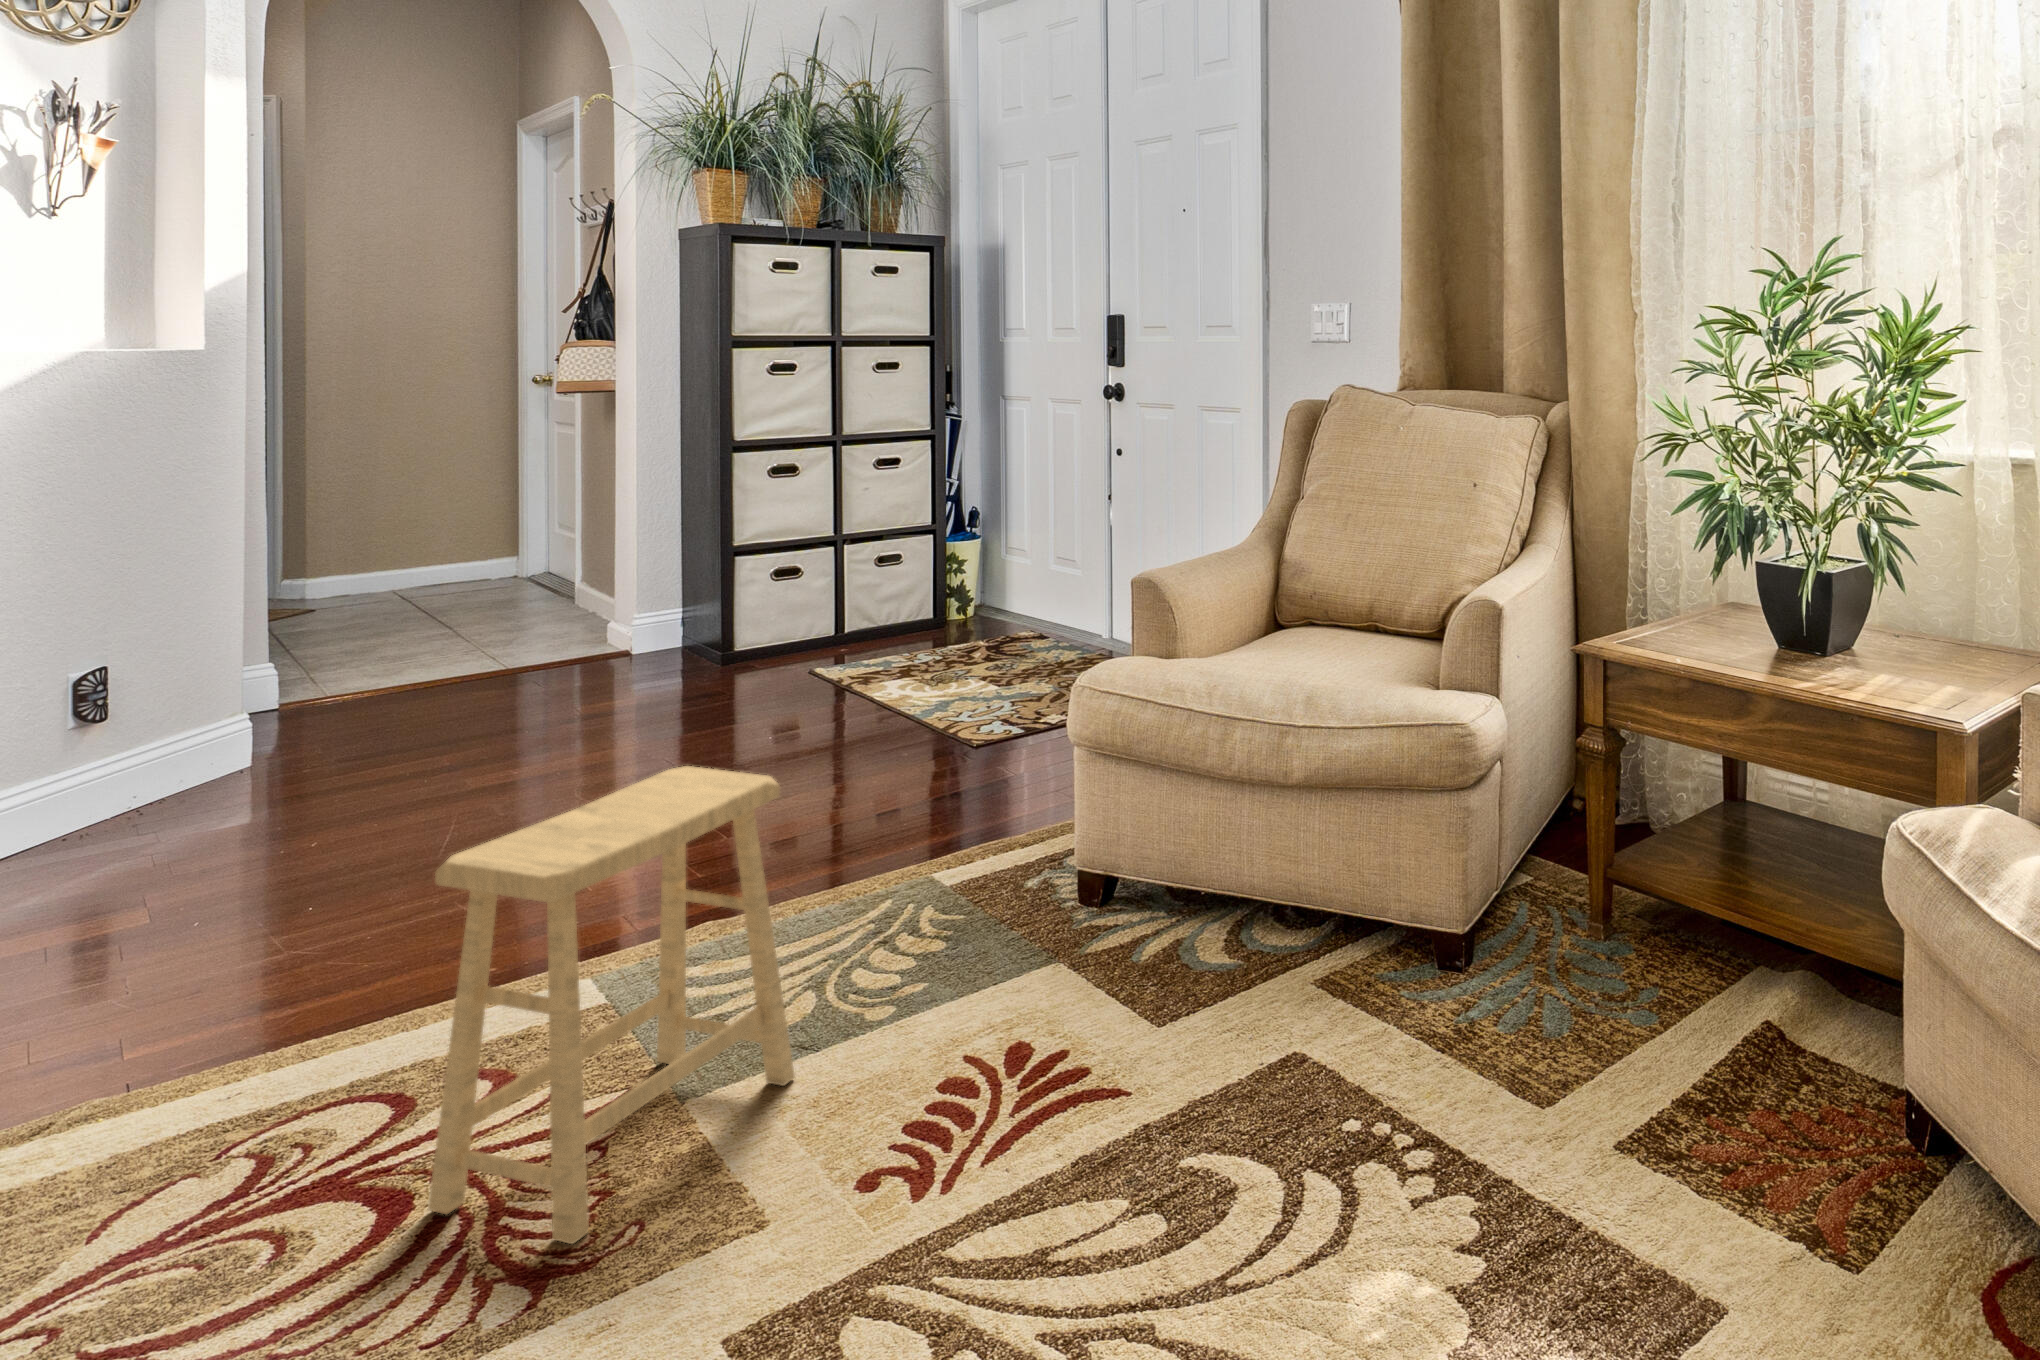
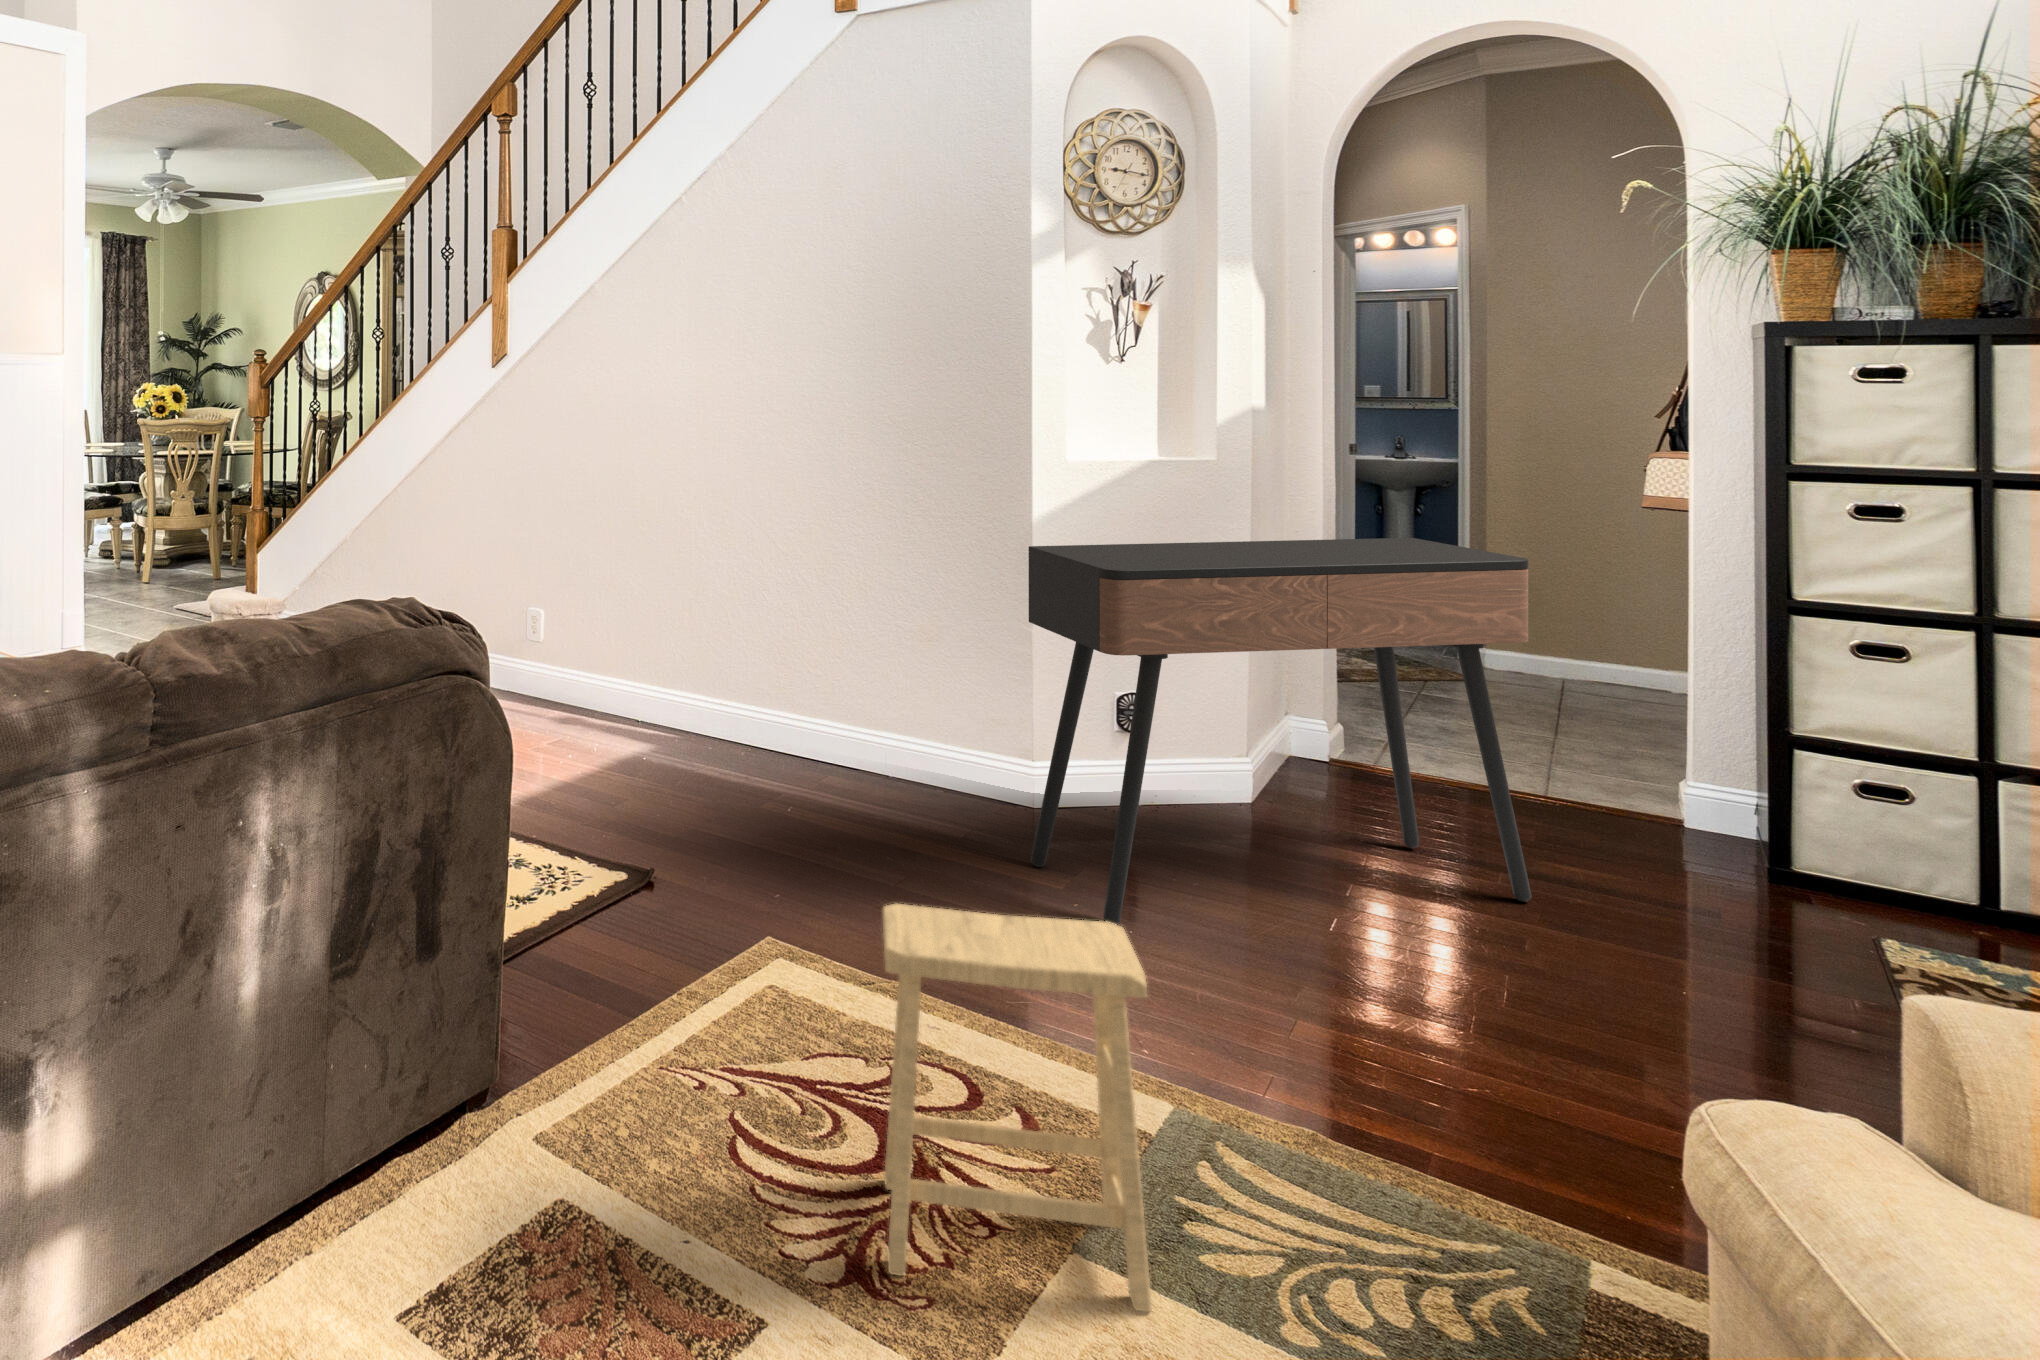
console table: none [24,425,610,923] -> present [1029,538,1532,925]

